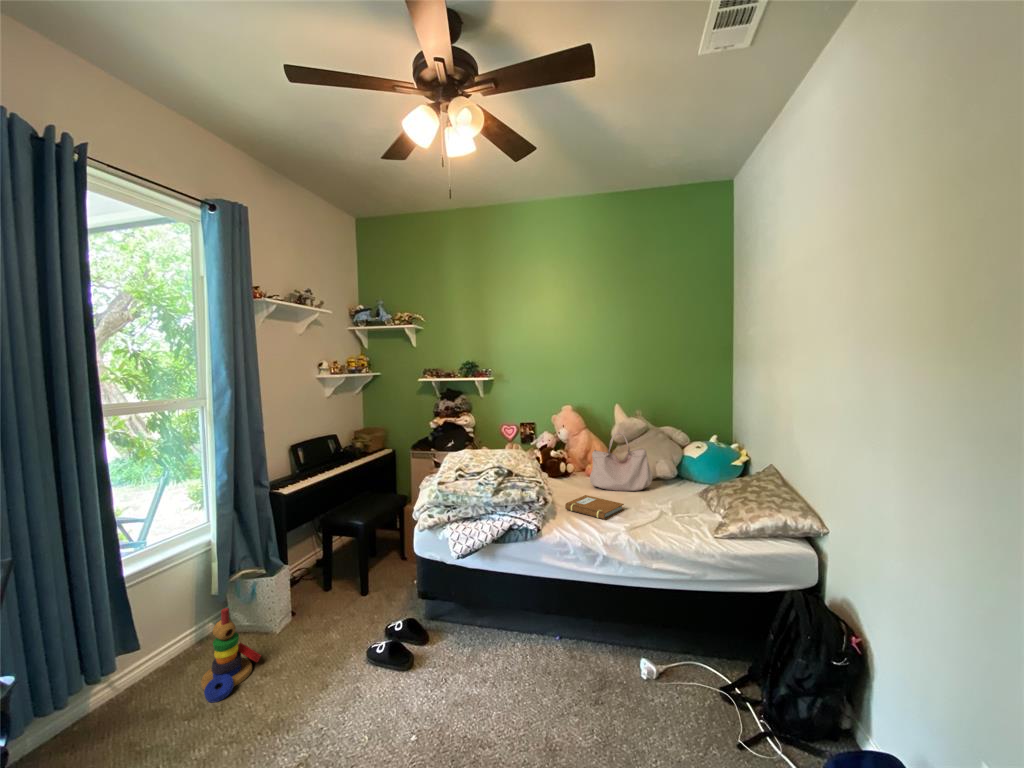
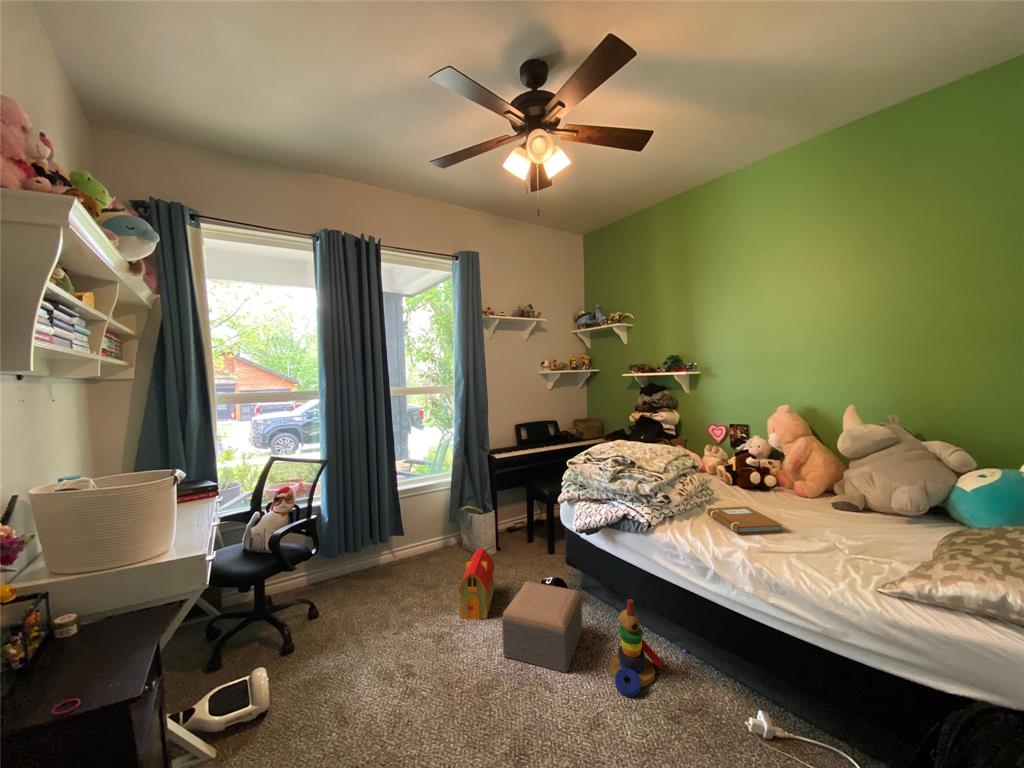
handbag: present [590,432,653,491] -> none [779,439,874,518]
stacking toy: present [201,608,261,703] -> present [610,599,663,697]
toy house: none [294,621,356,733] -> present [458,548,495,620]
footstool: none [404,625,495,744] -> present [502,582,583,672]

